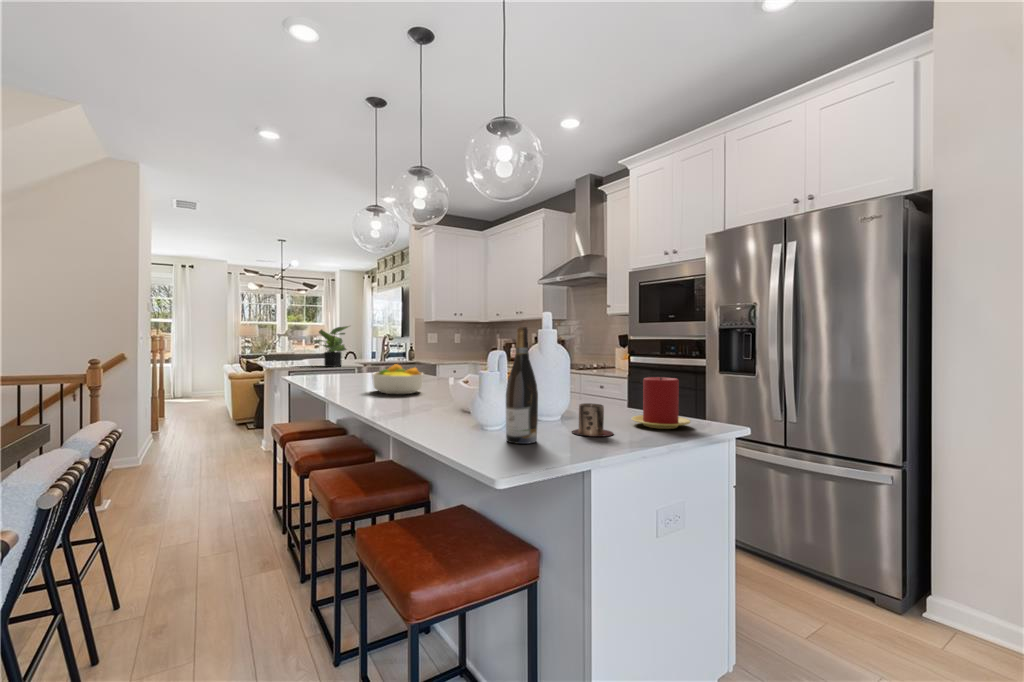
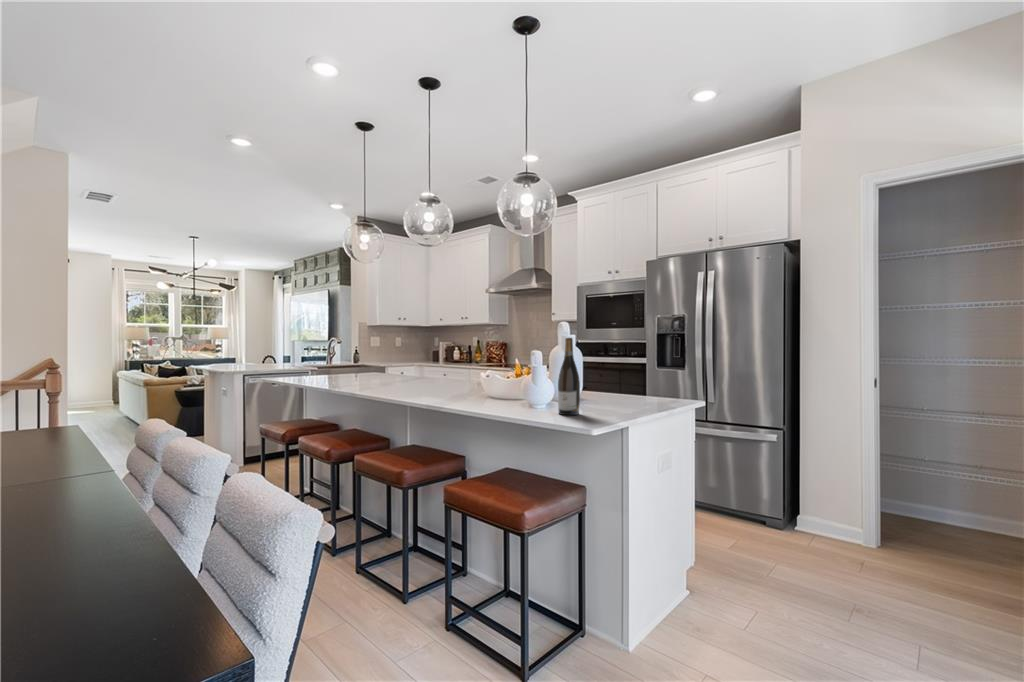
potted plant: present [312,326,349,367] -> none [260,330,307,371]
fruit bowl: present [373,364,423,394] -> none [387,366,433,391]
candle: present [632,377,690,429] -> none [623,371,663,405]
mug: present [572,403,613,437] -> none [592,389,620,410]

